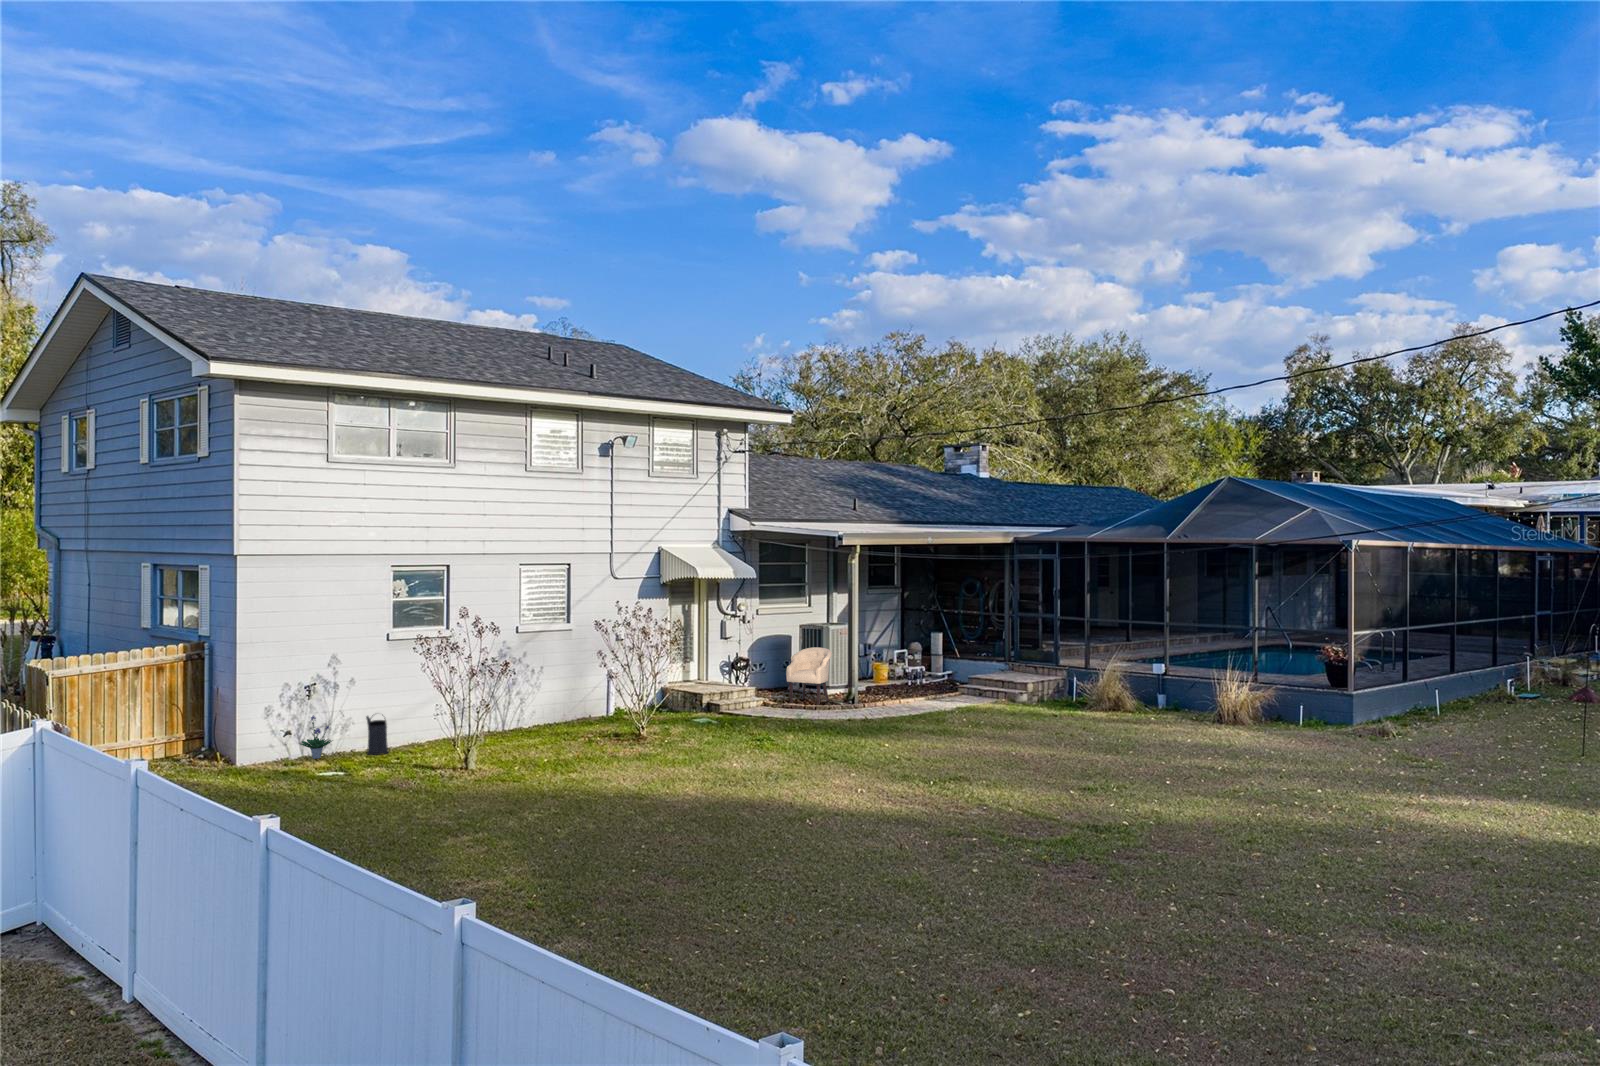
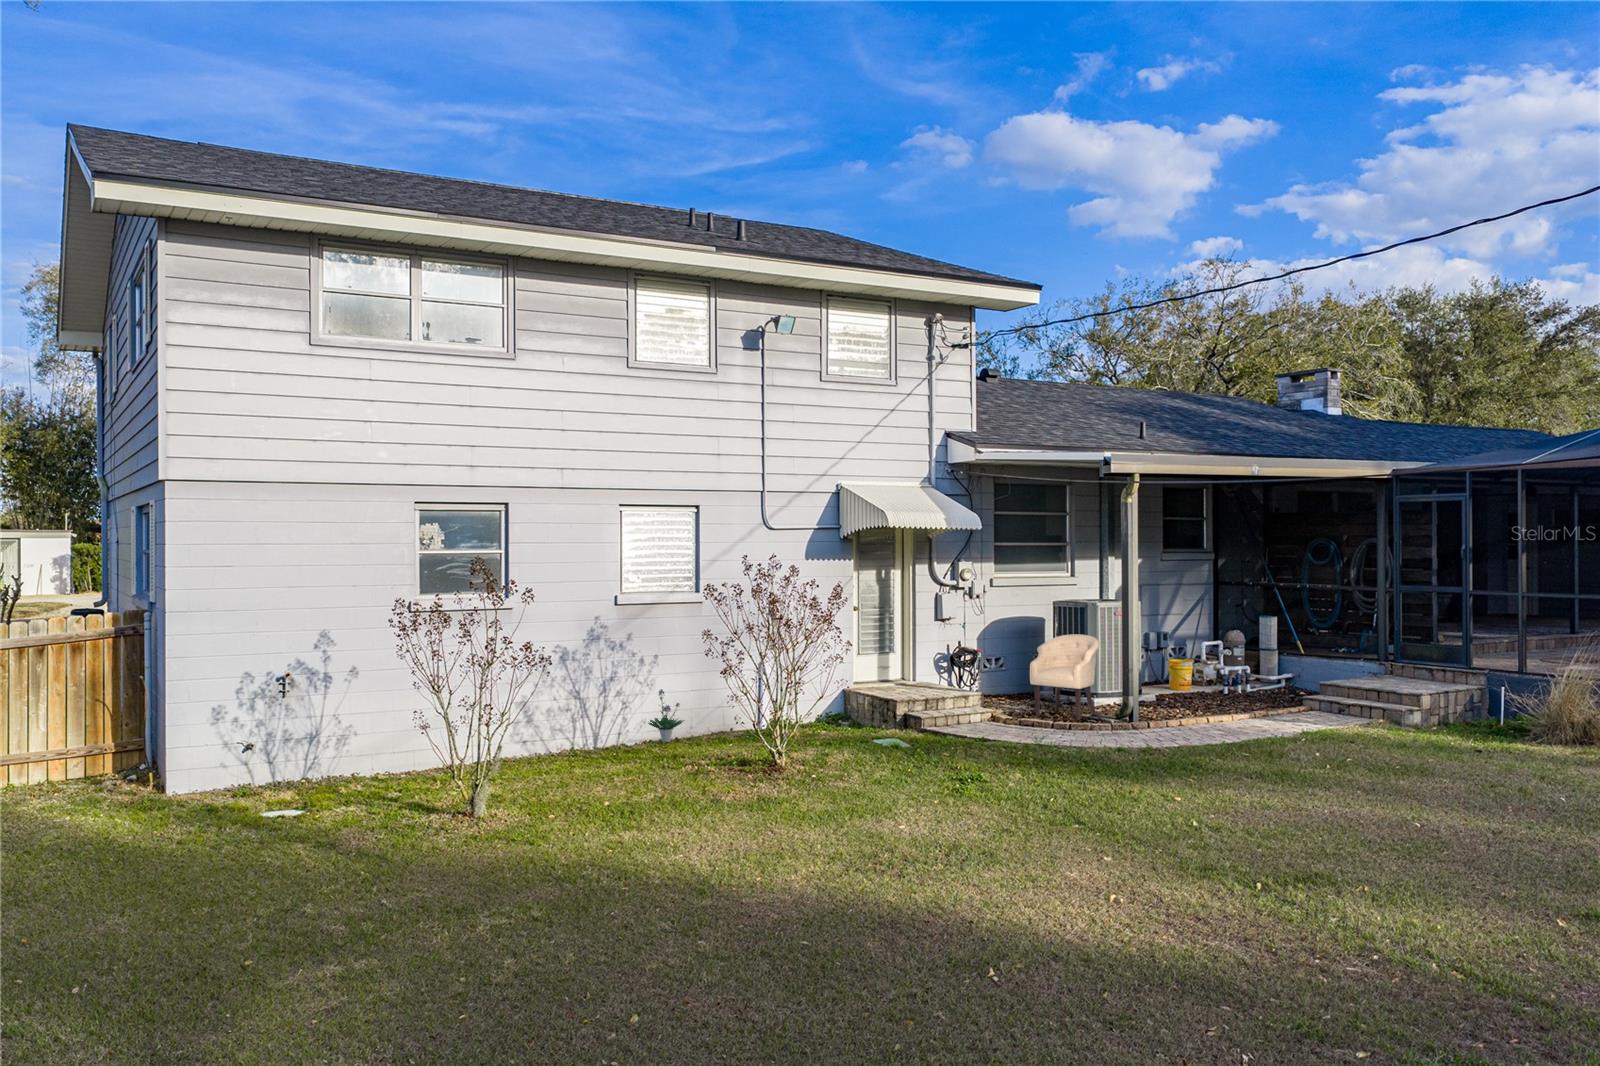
potted plant: present [301,715,333,759] -> present [648,689,684,742]
watering can: present [366,715,388,755] -> none [388,716,419,777]

